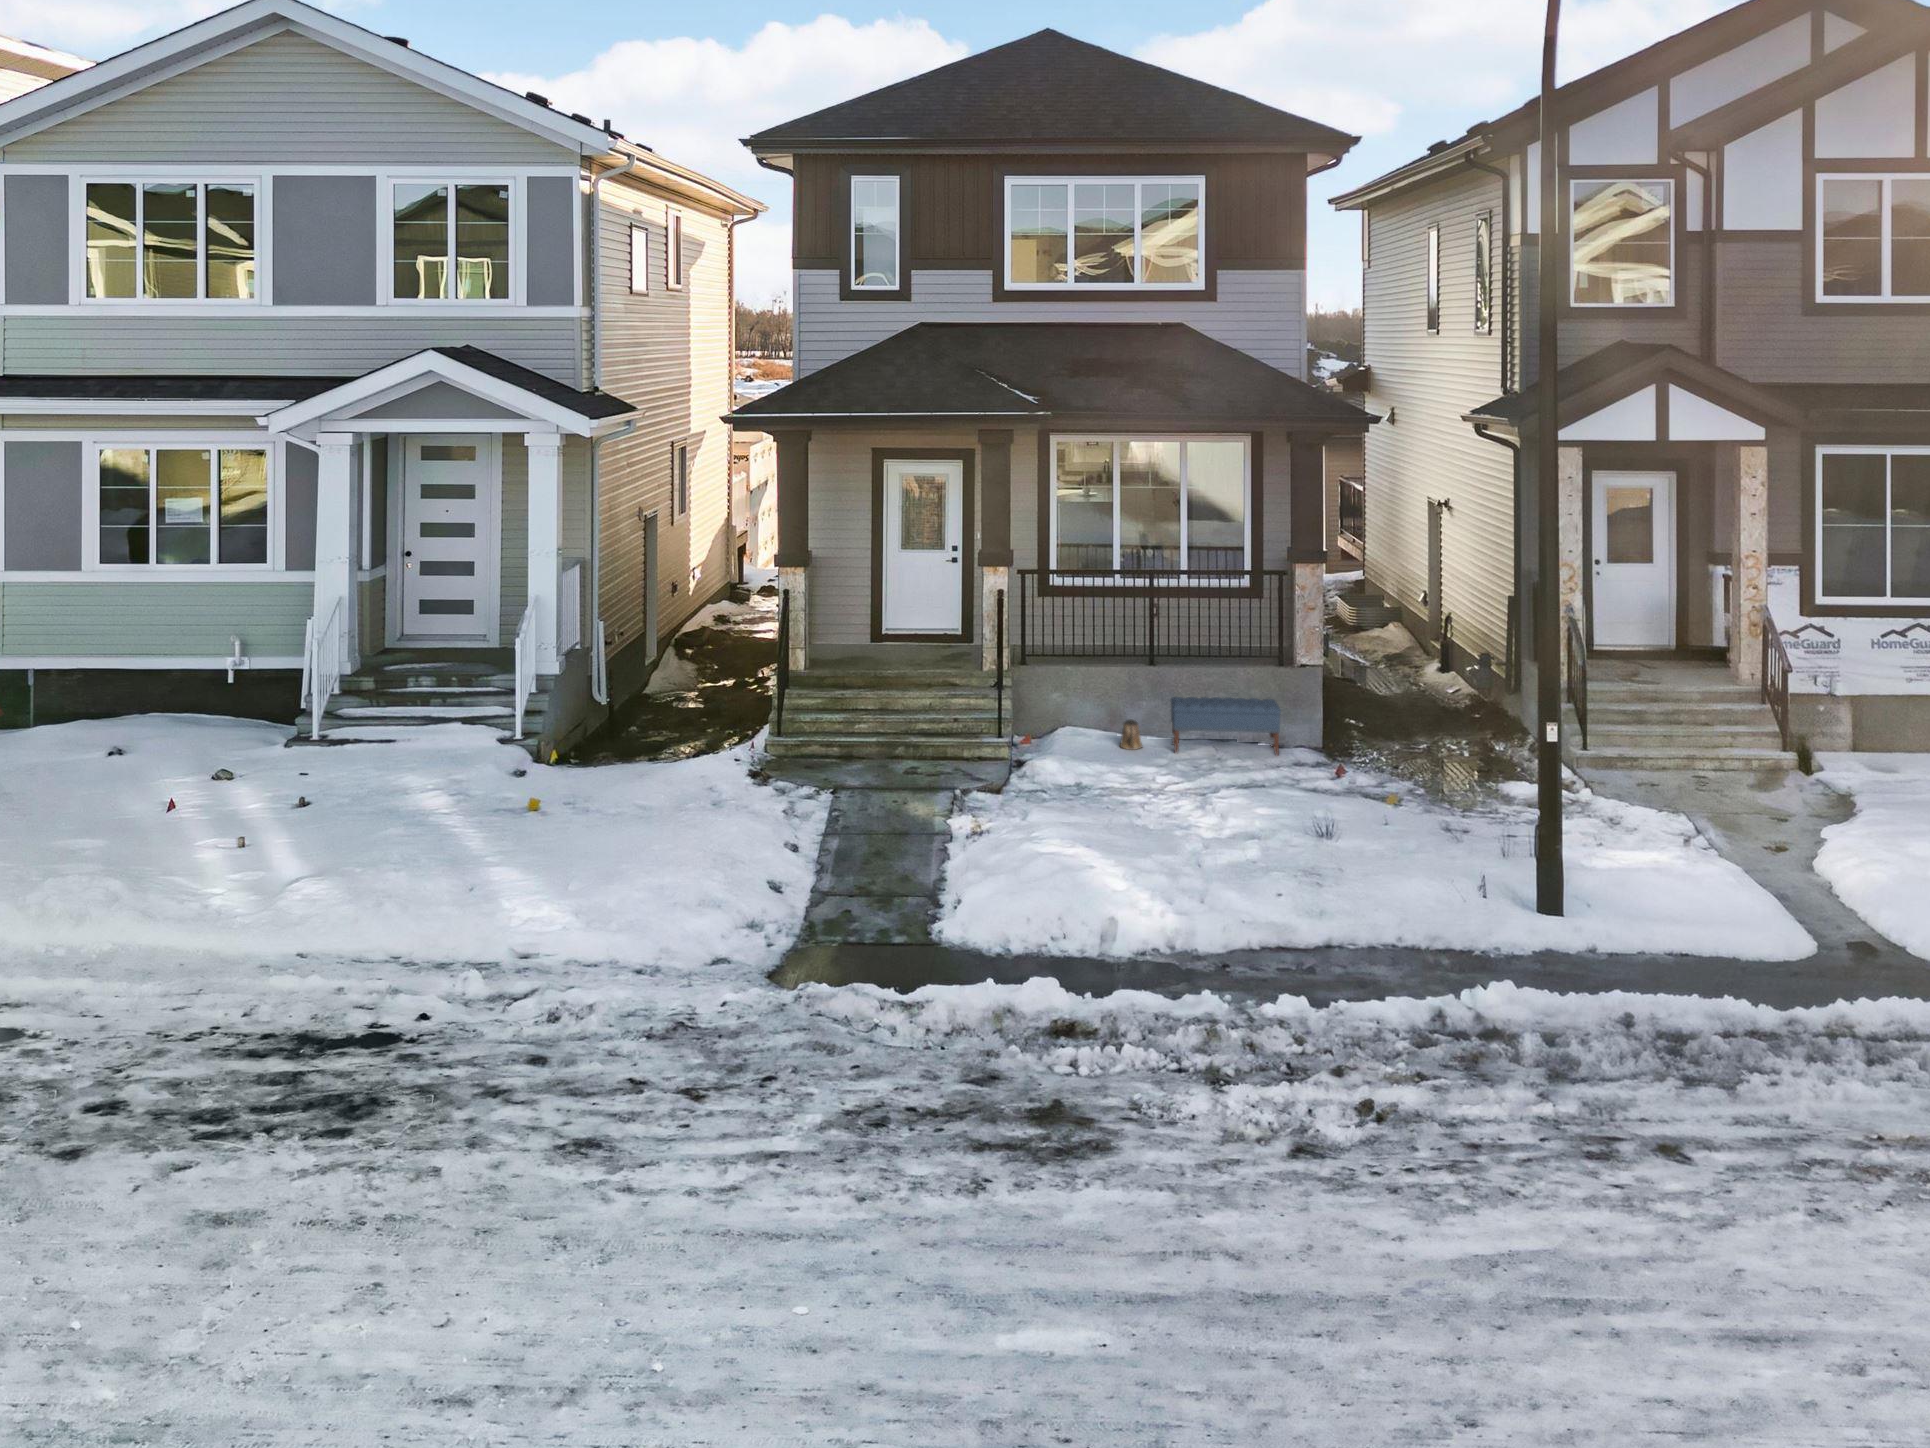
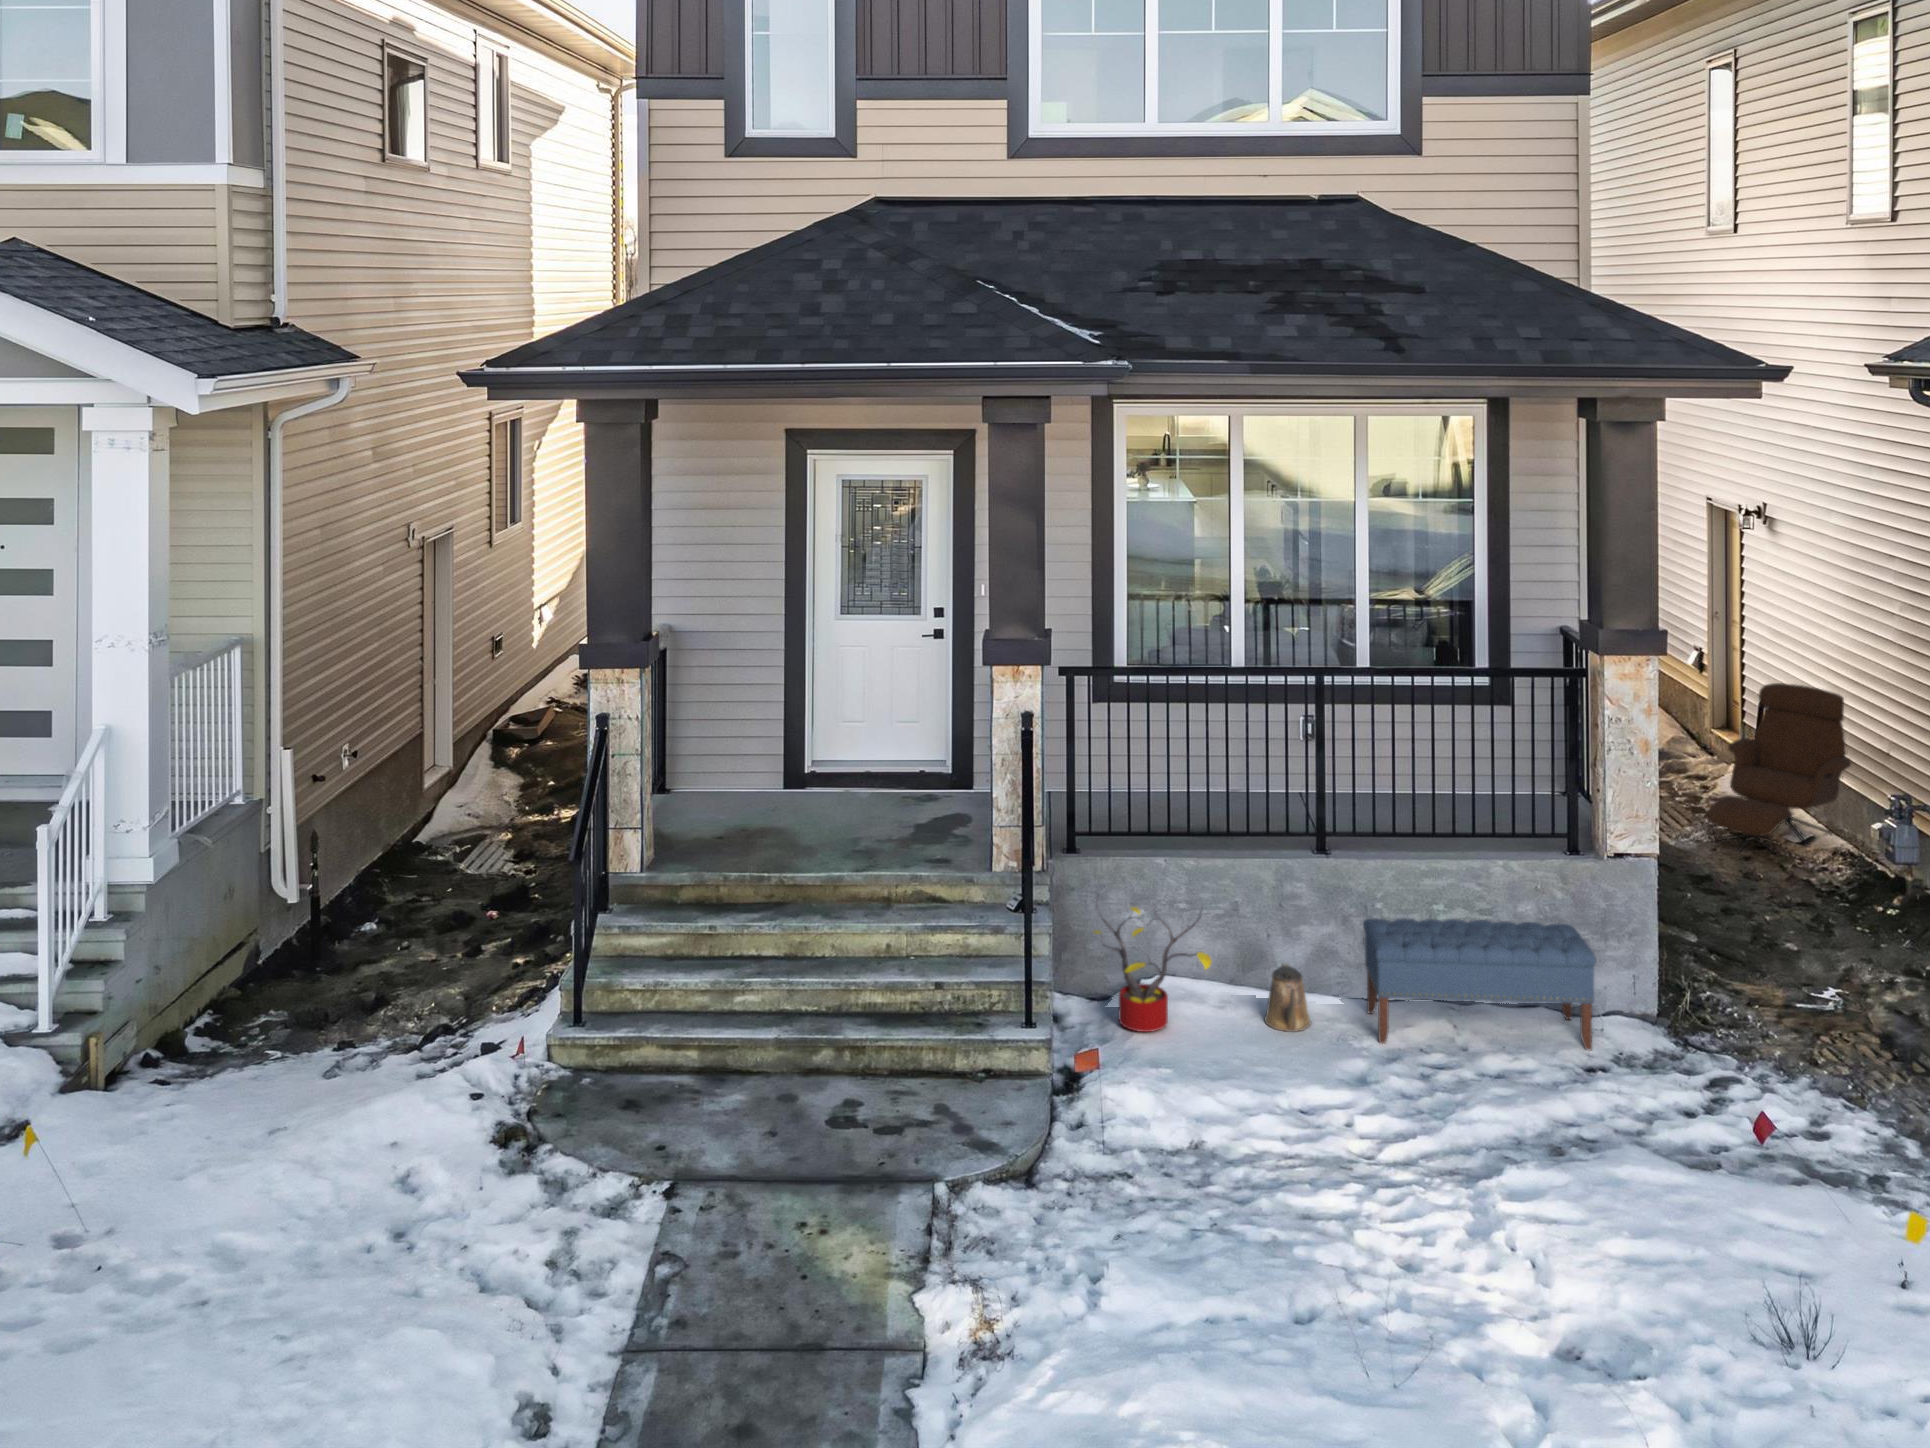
lounge chair: none [1389,603,1473,695] -> present [1708,683,1851,854]
decorative plant: none [1032,683,1092,749] -> present [1094,902,1212,1032]

